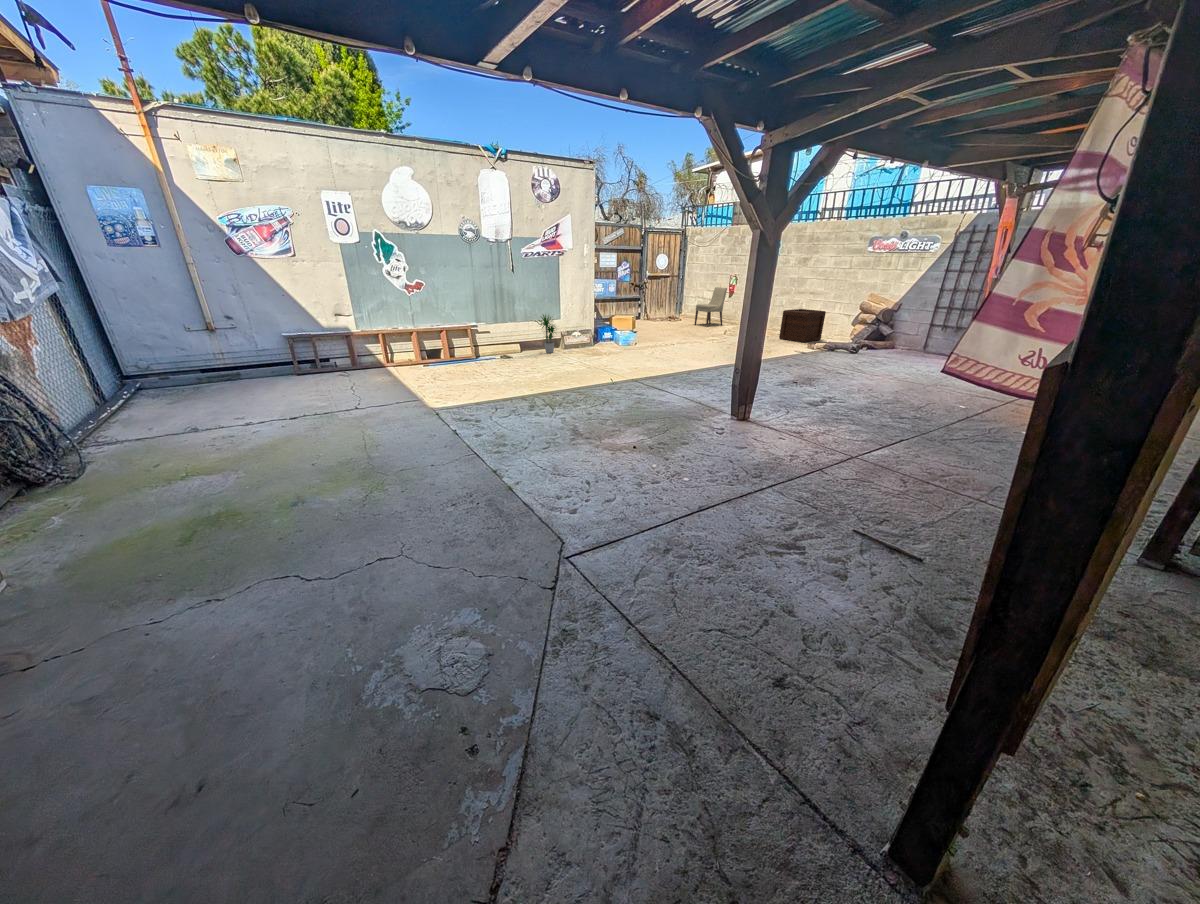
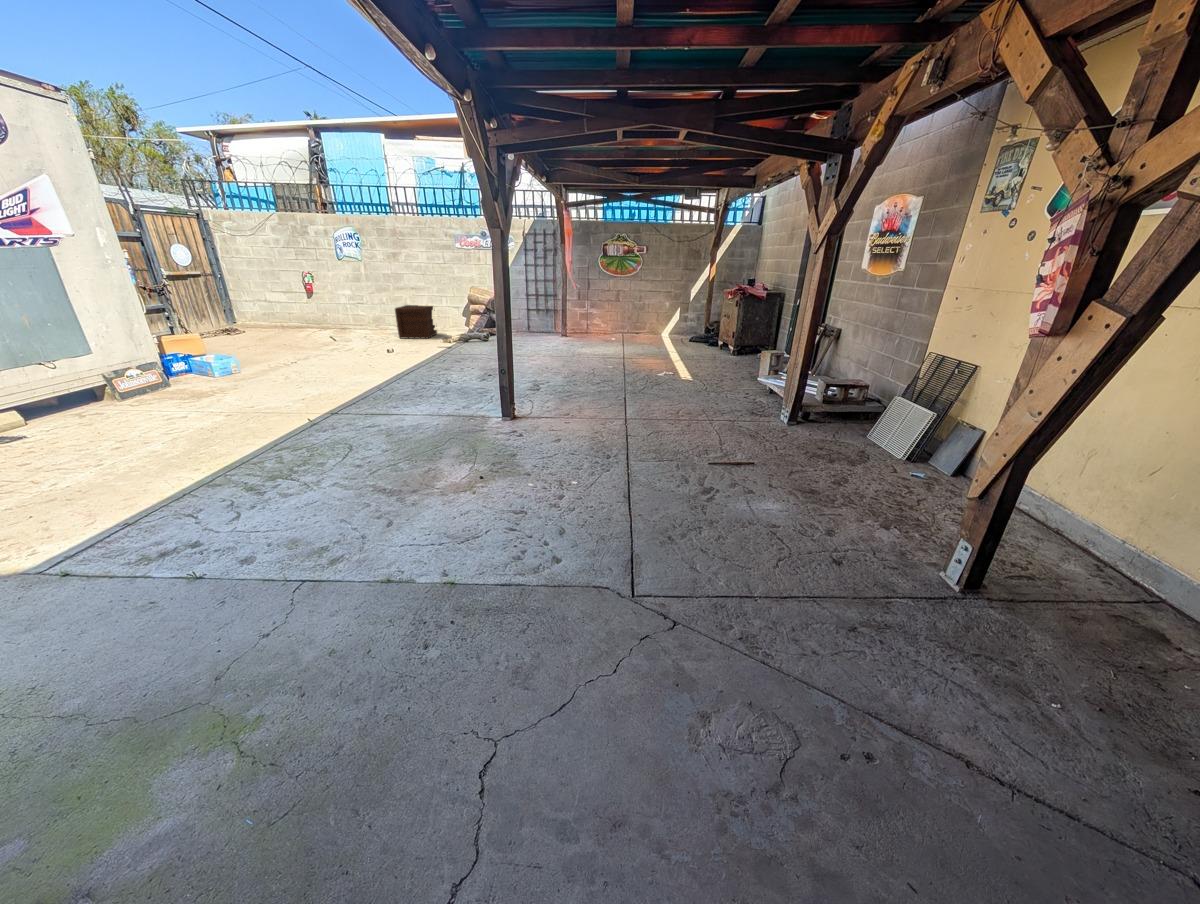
chair: present [695,287,727,327] -> none [261,287,307,337]
potted plant: present [539,315,556,353] -> none [45,345,116,413]

